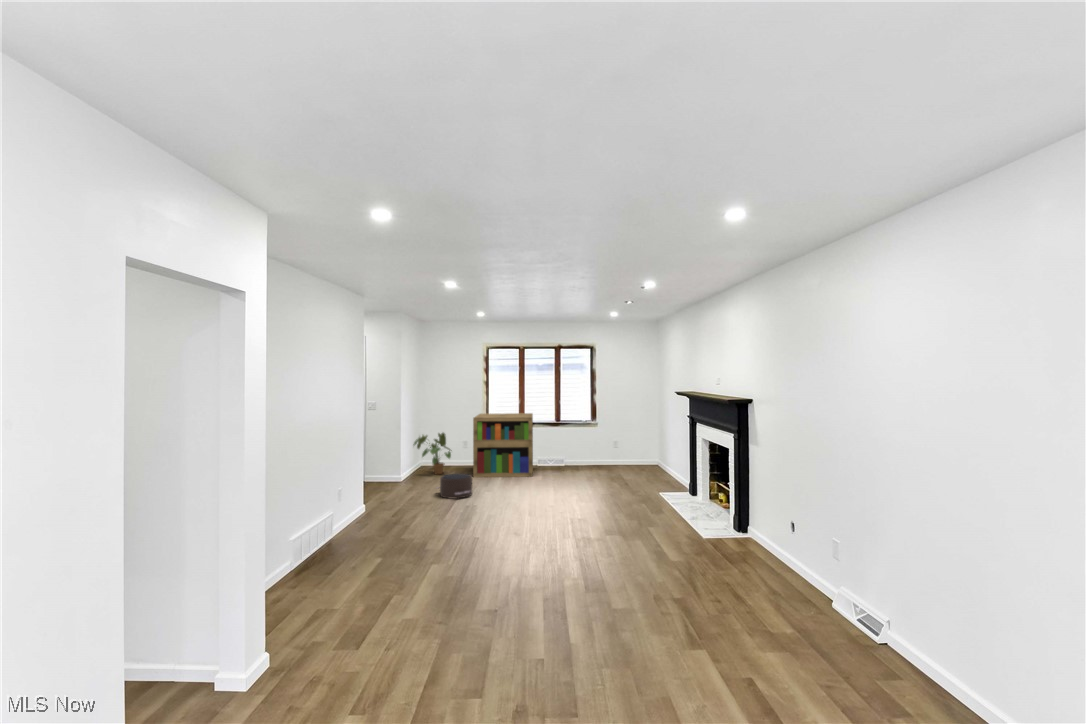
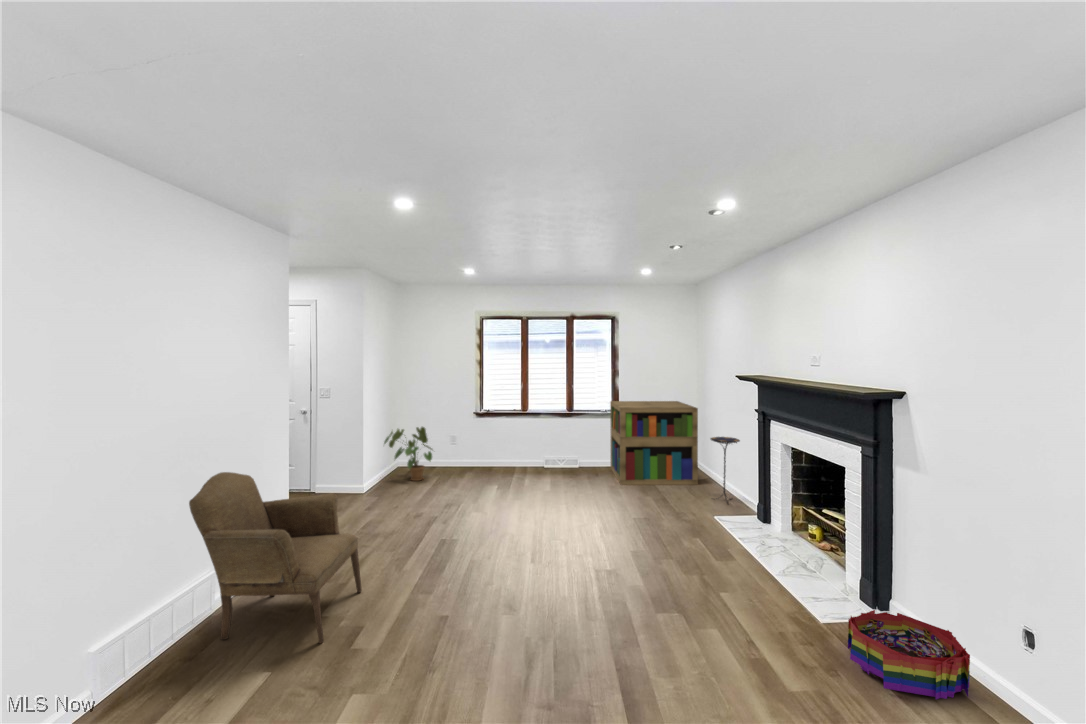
bookshelf: present [473,413,533,477] -> present [610,401,698,485]
side table: none [660,437,682,487] -> present [711,437,740,498]
armchair: none [326,450,420,548] -> present [189,472,362,643]
pouf: present [437,474,472,498] -> none [404,487,455,525]
storage bin: none [711,527,770,563] -> present [848,610,970,699]

